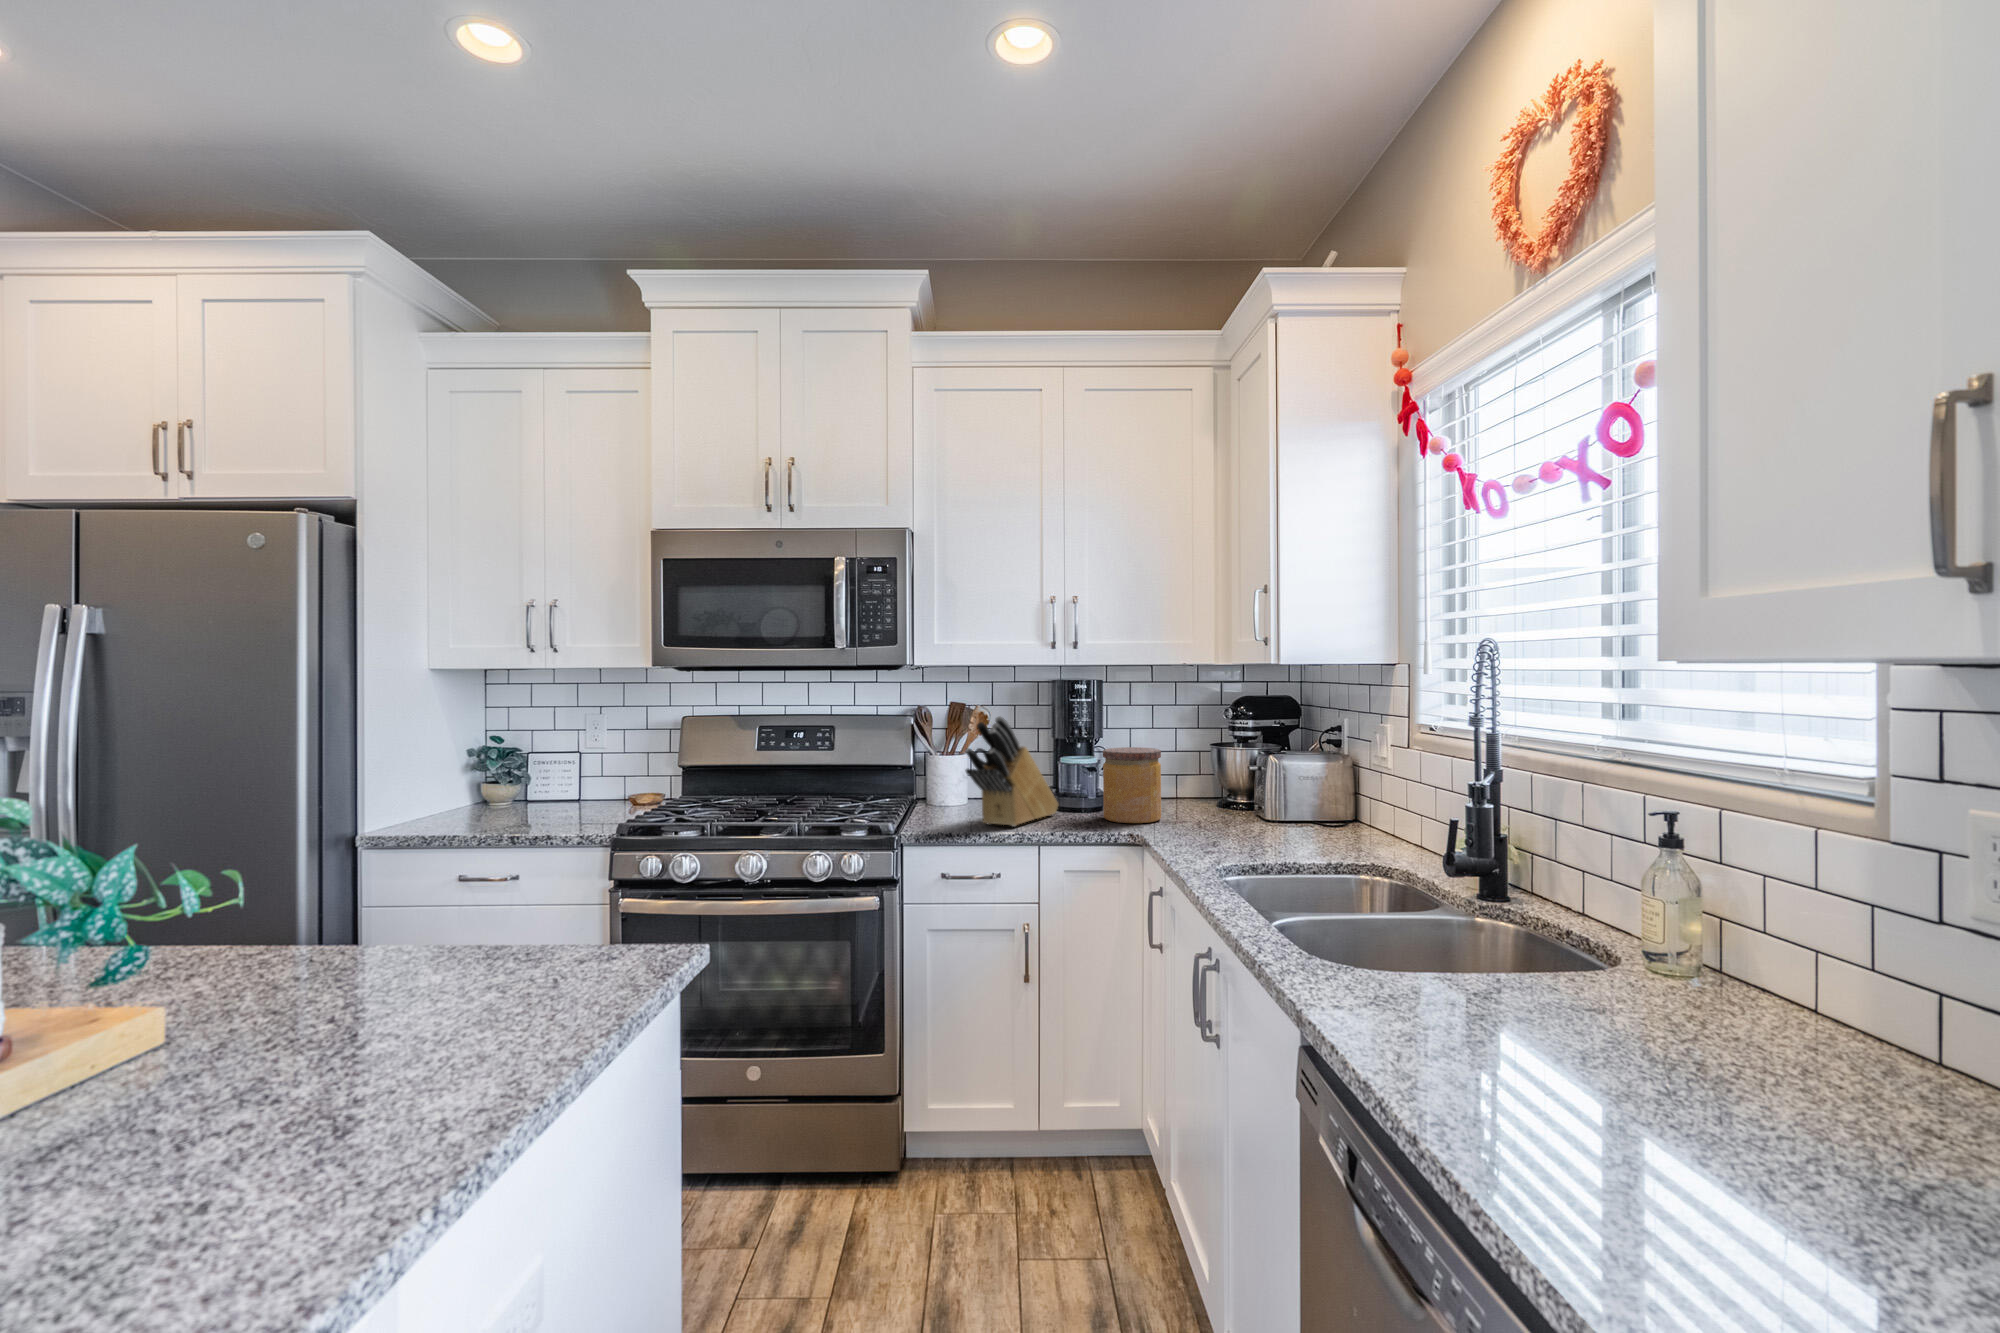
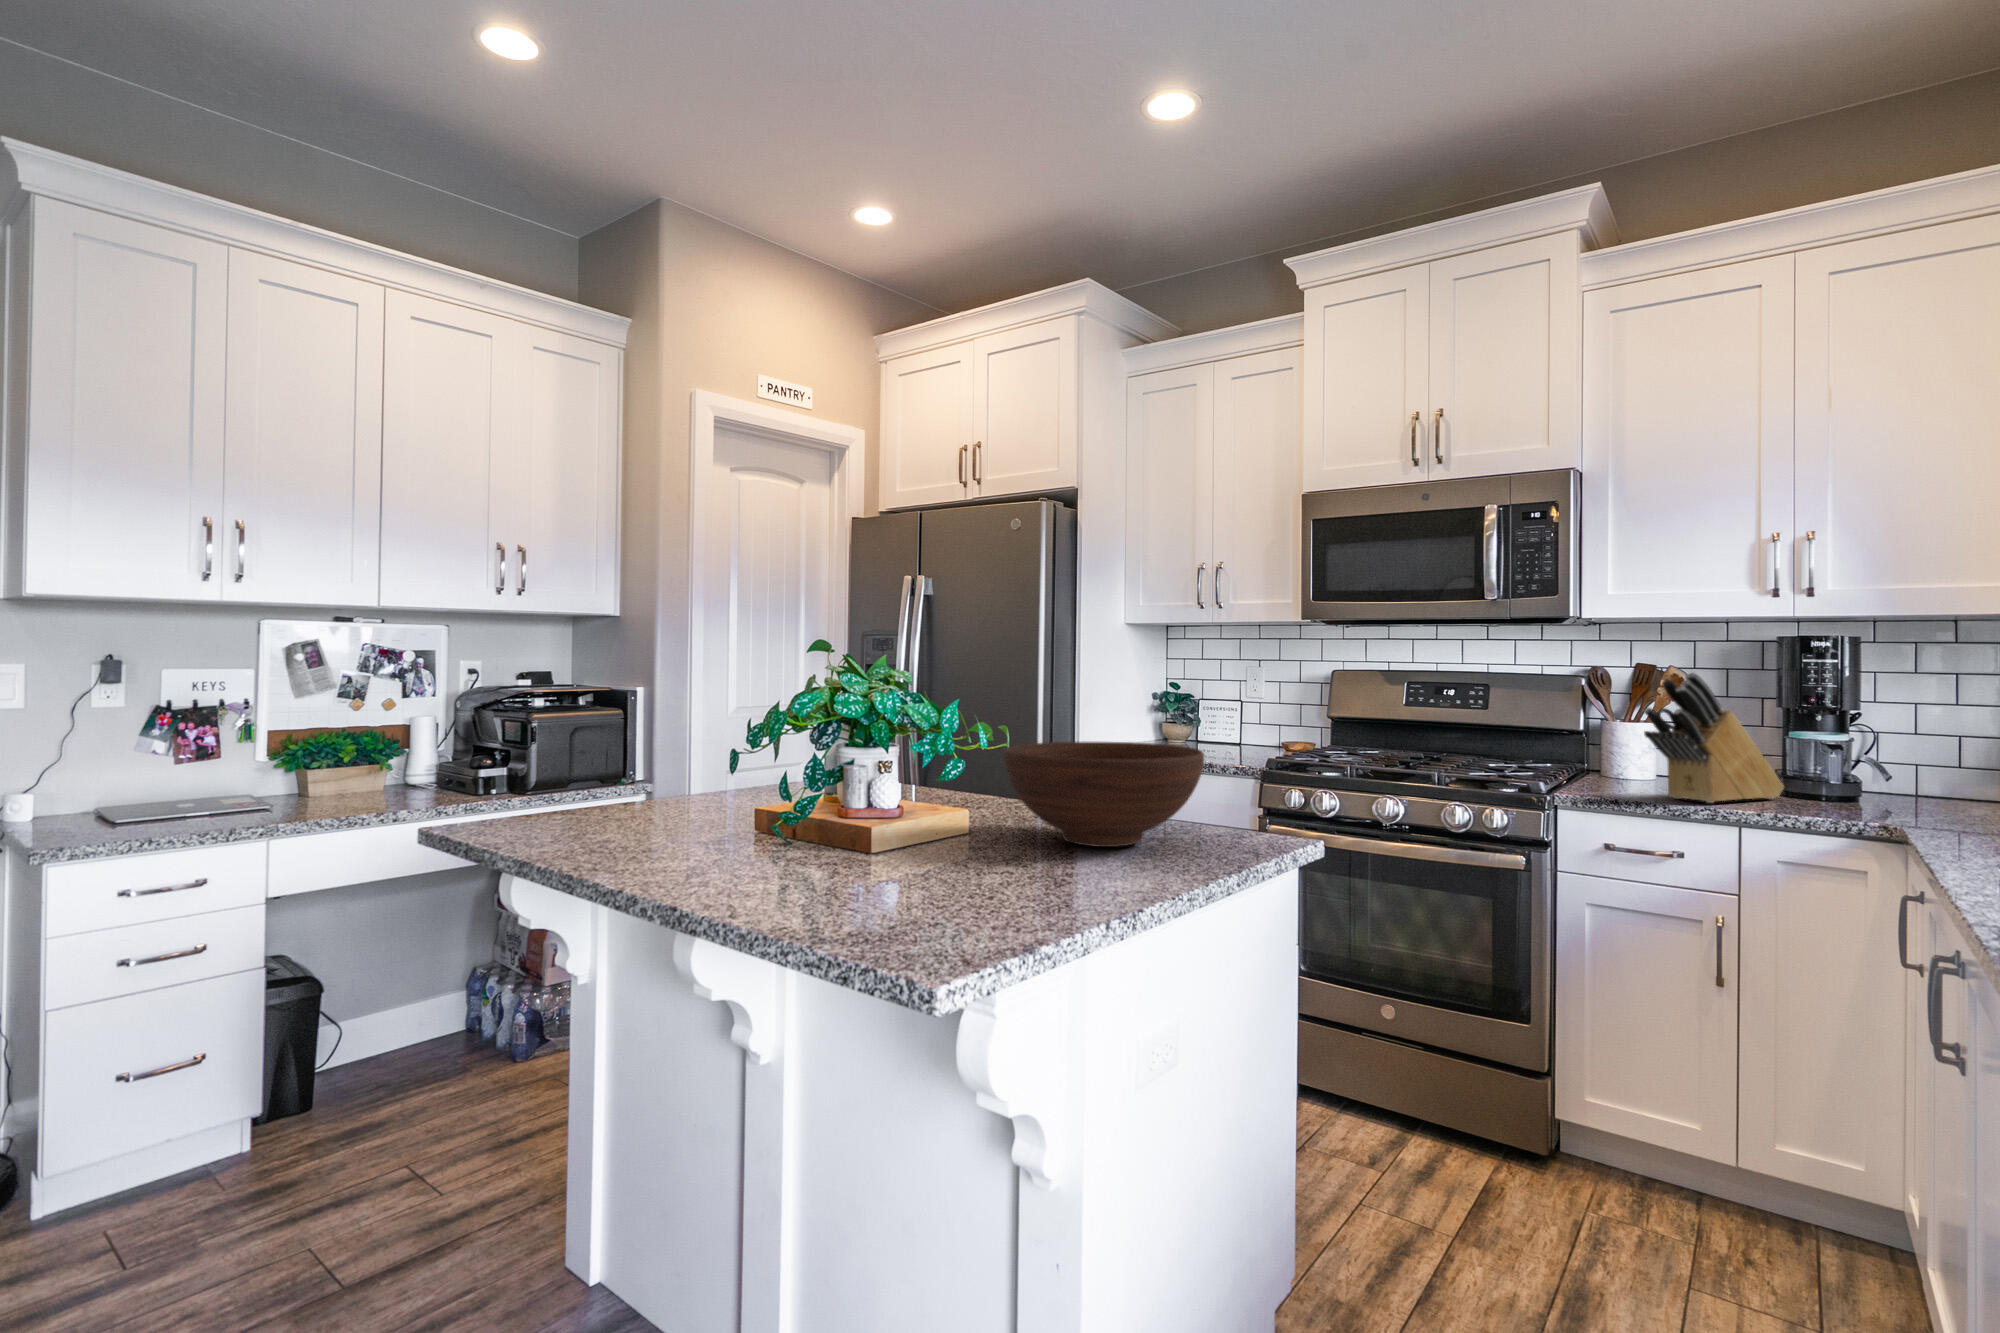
jar: present [1103,747,1161,823] -> none [1852,721,1951,817]
fruit bowl: none [237,858,560,1027] -> present [1004,742,1204,847]

